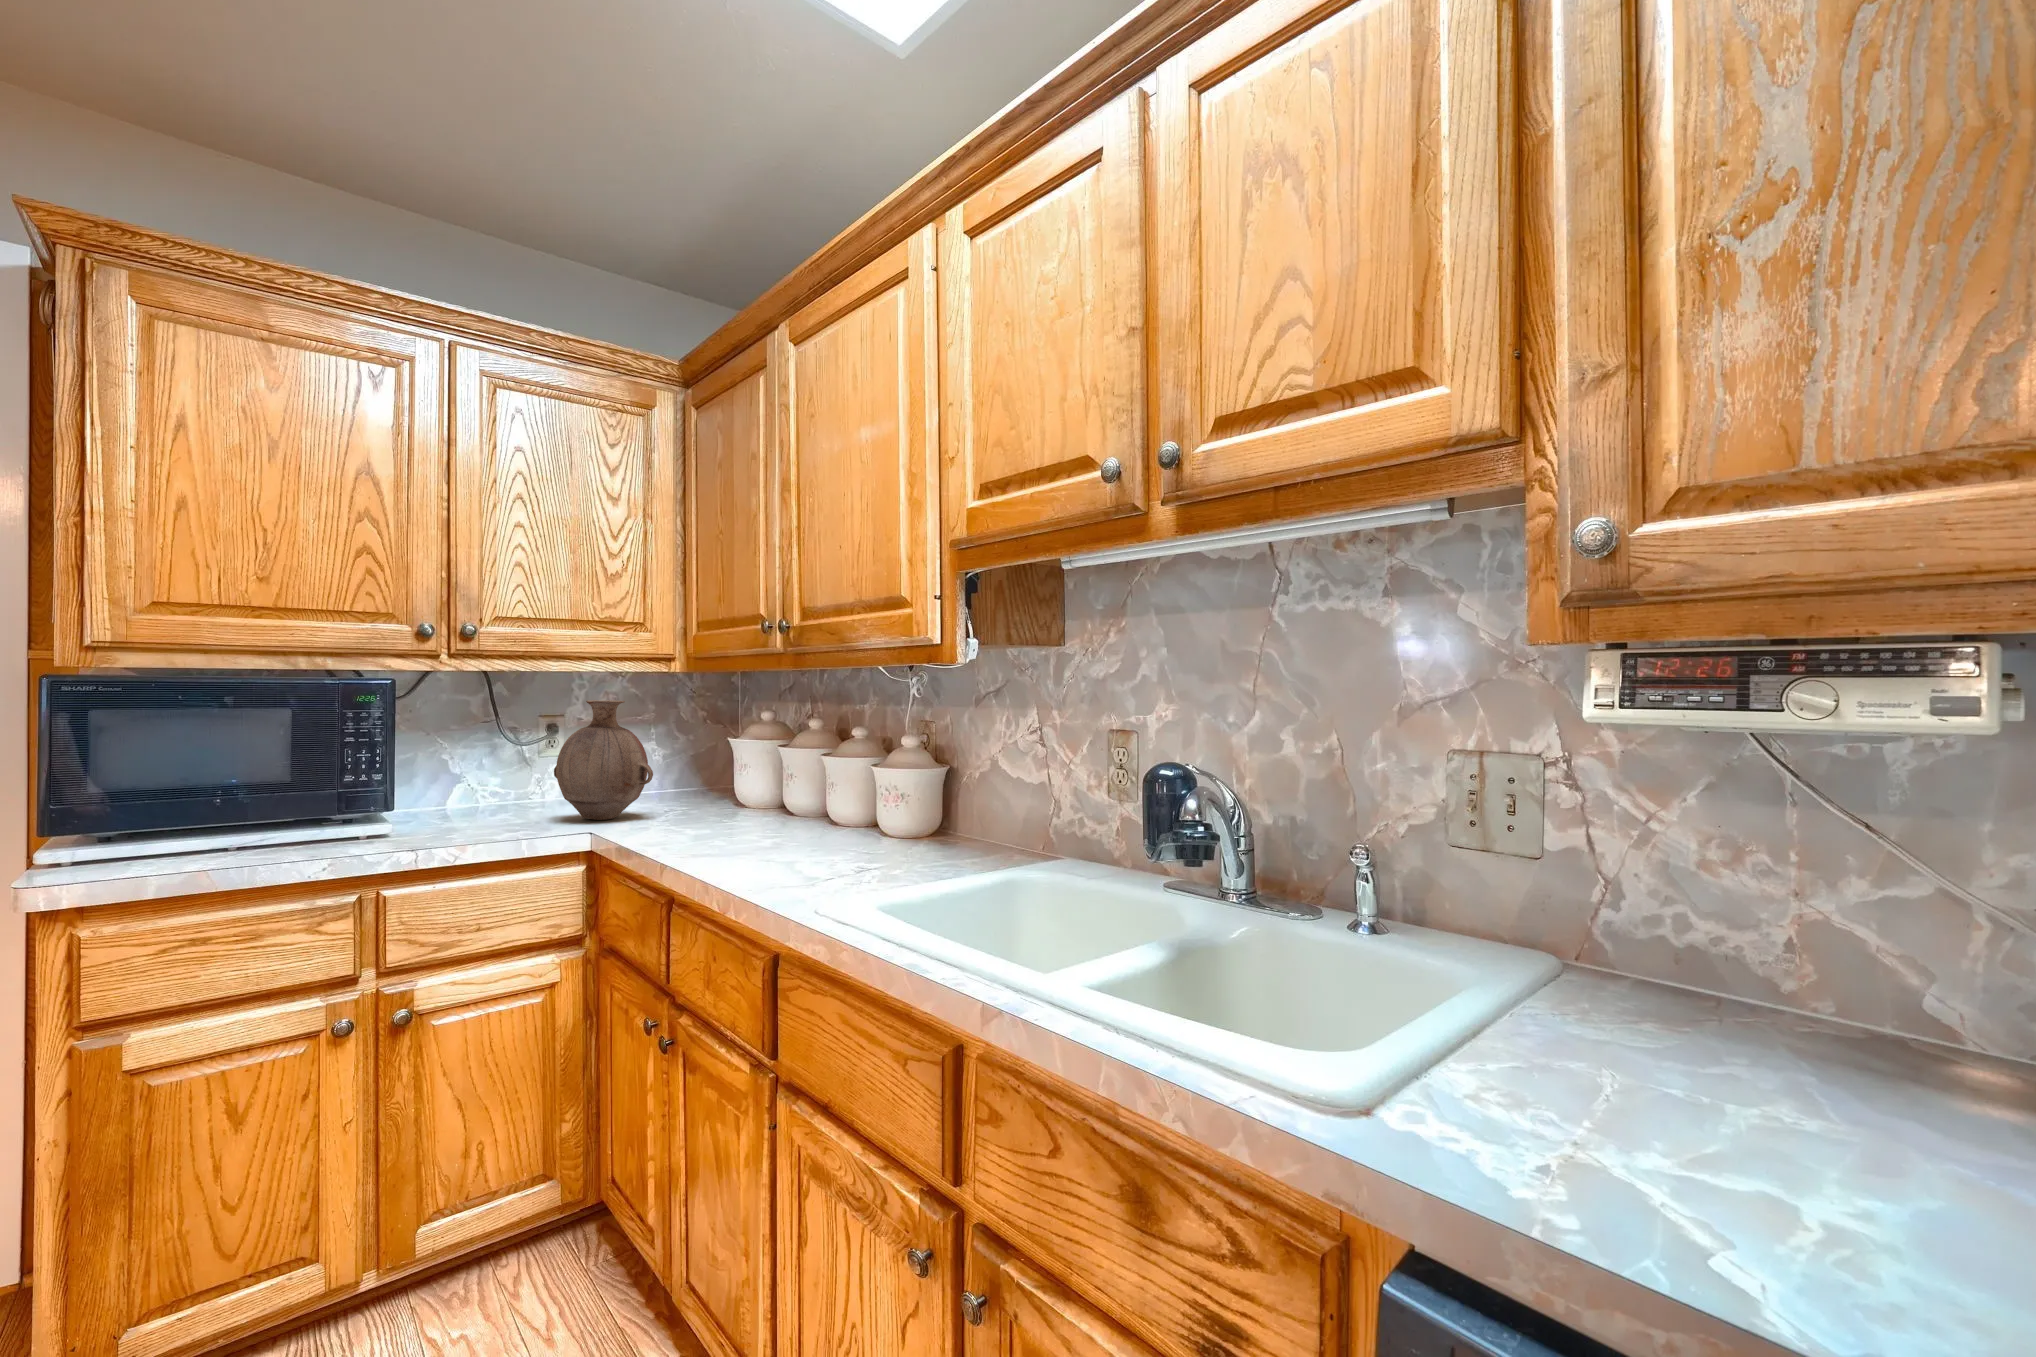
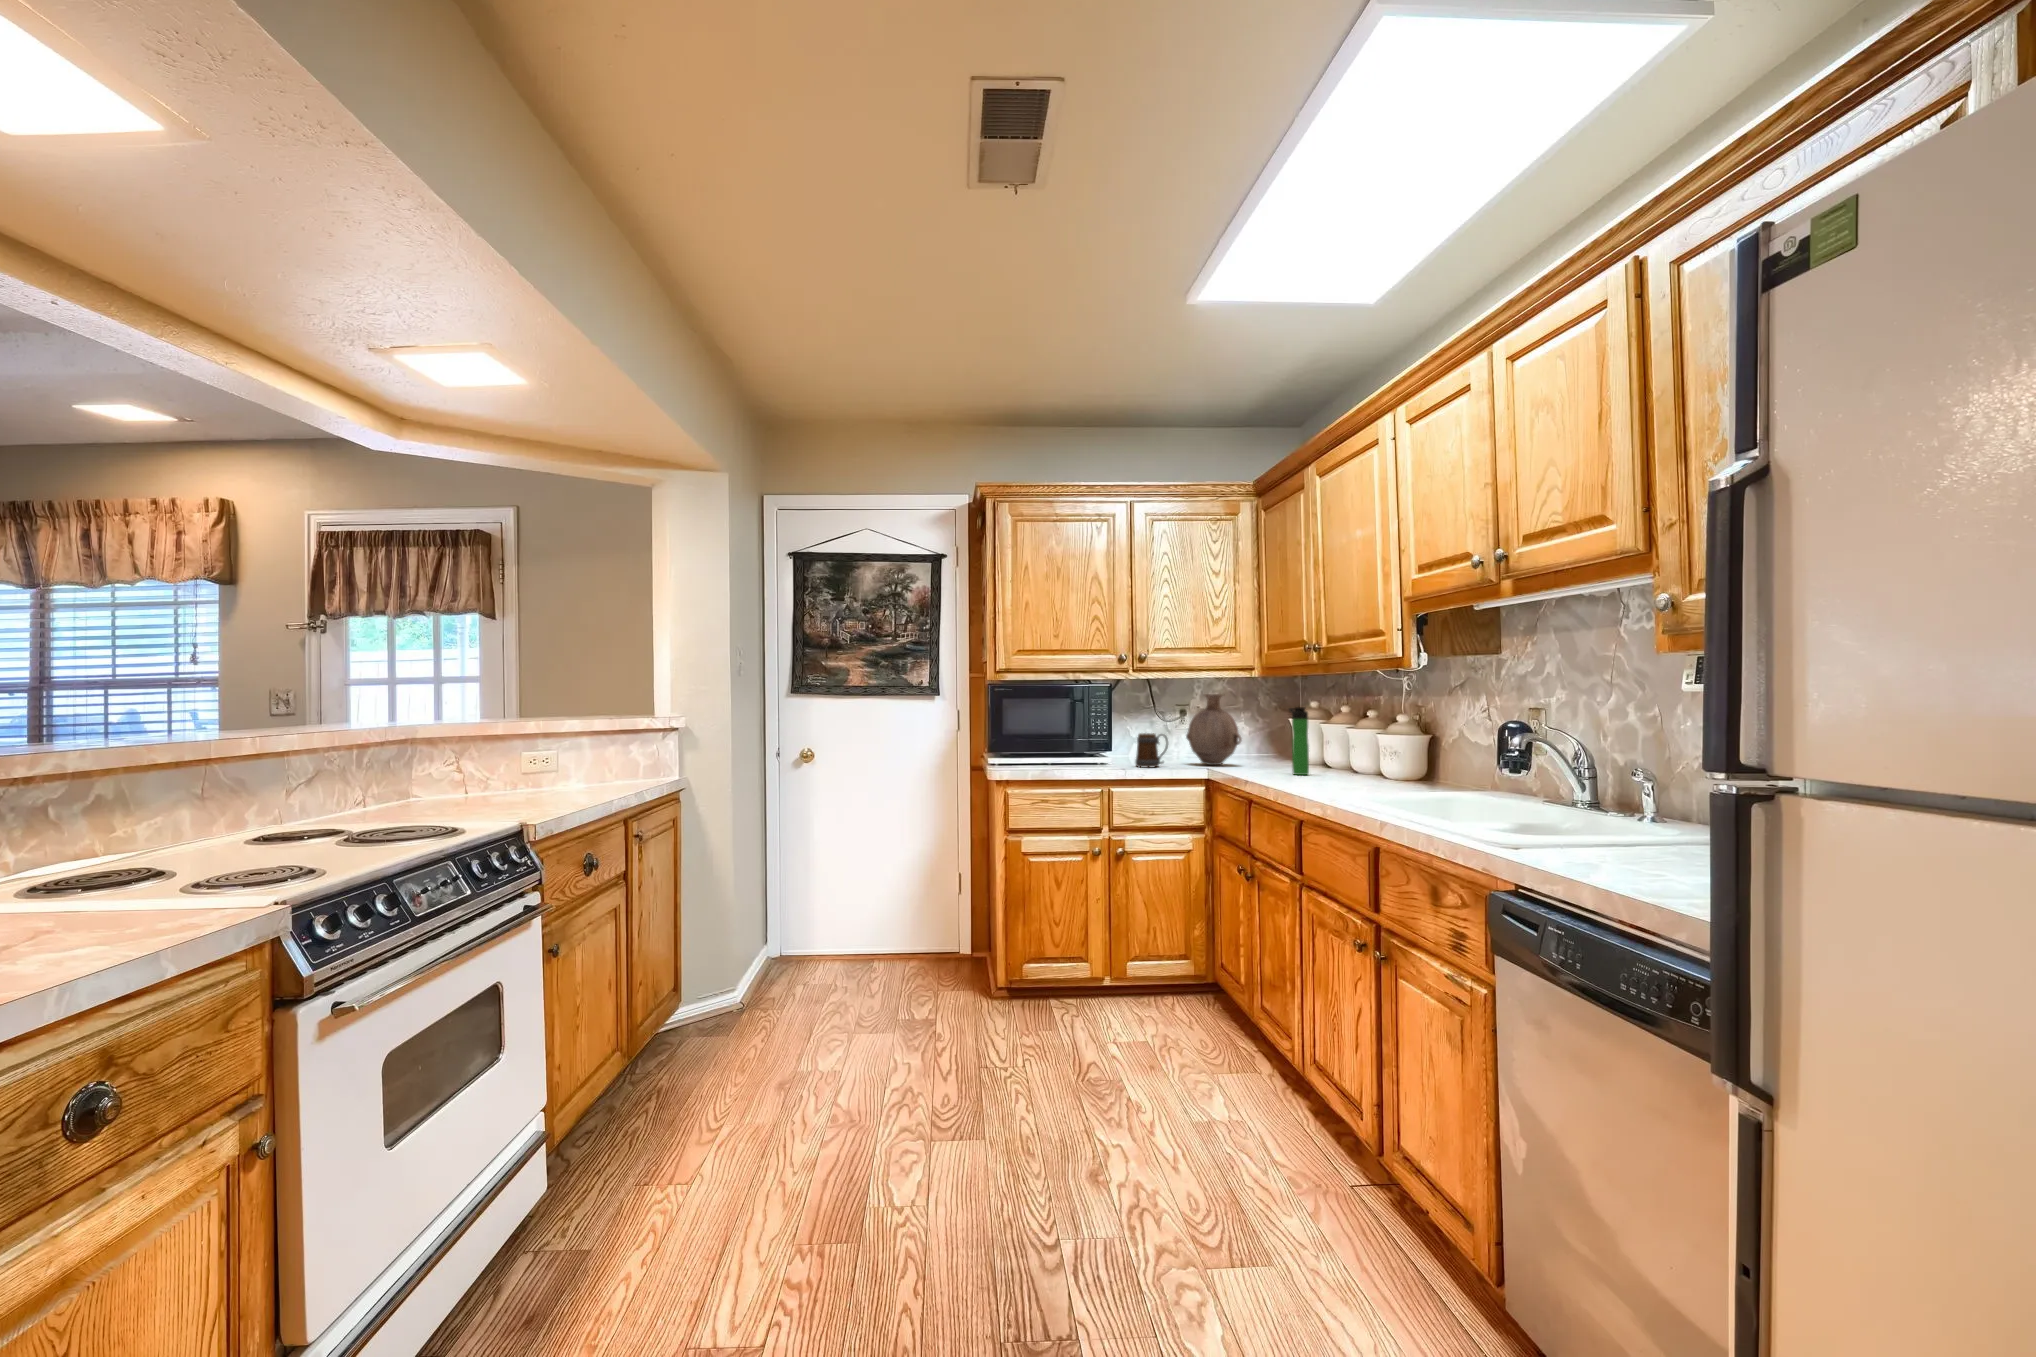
bottle: none [734,724,767,835] -> present [1289,707,1309,775]
mug: none [442,774,514,840] -> present [1135,733,1168,768]

